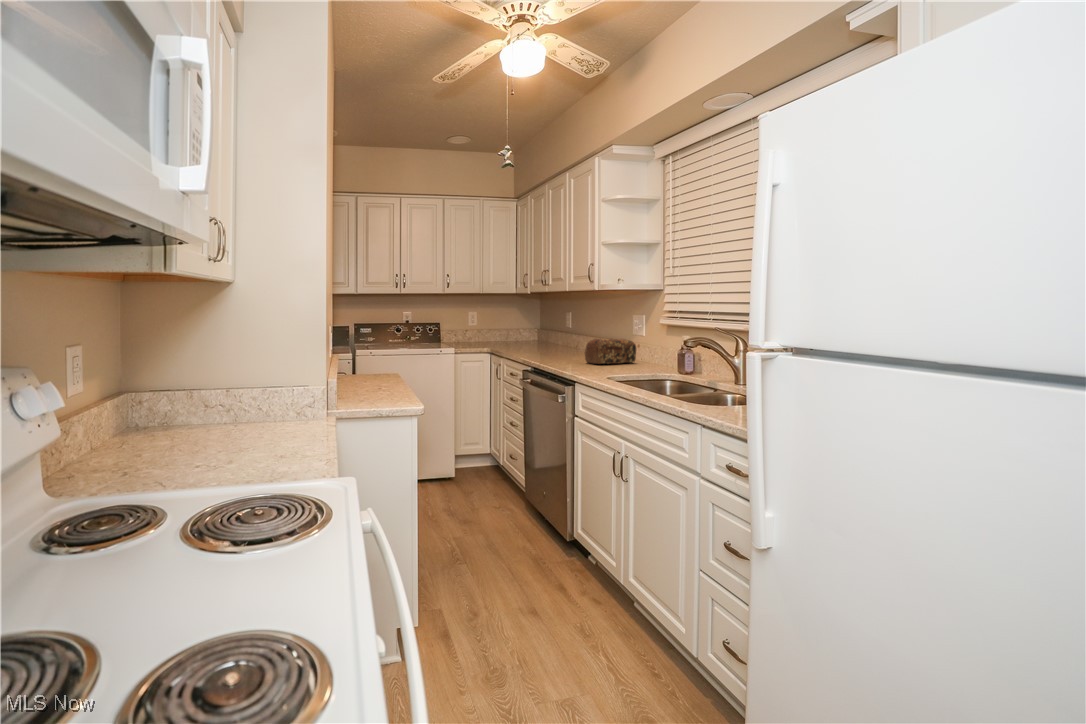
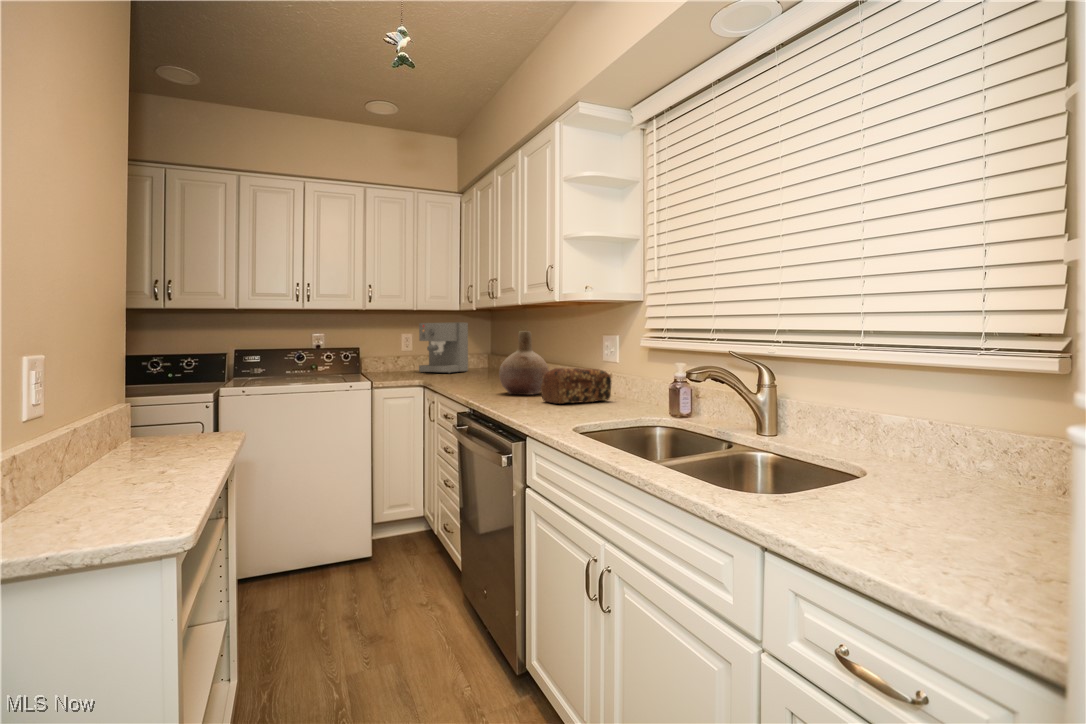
coffee maker: none [486,303,523,343] -> present [419,322,468,373]
vase: none [553,311,590,358] -> present [499,331,549,395]

